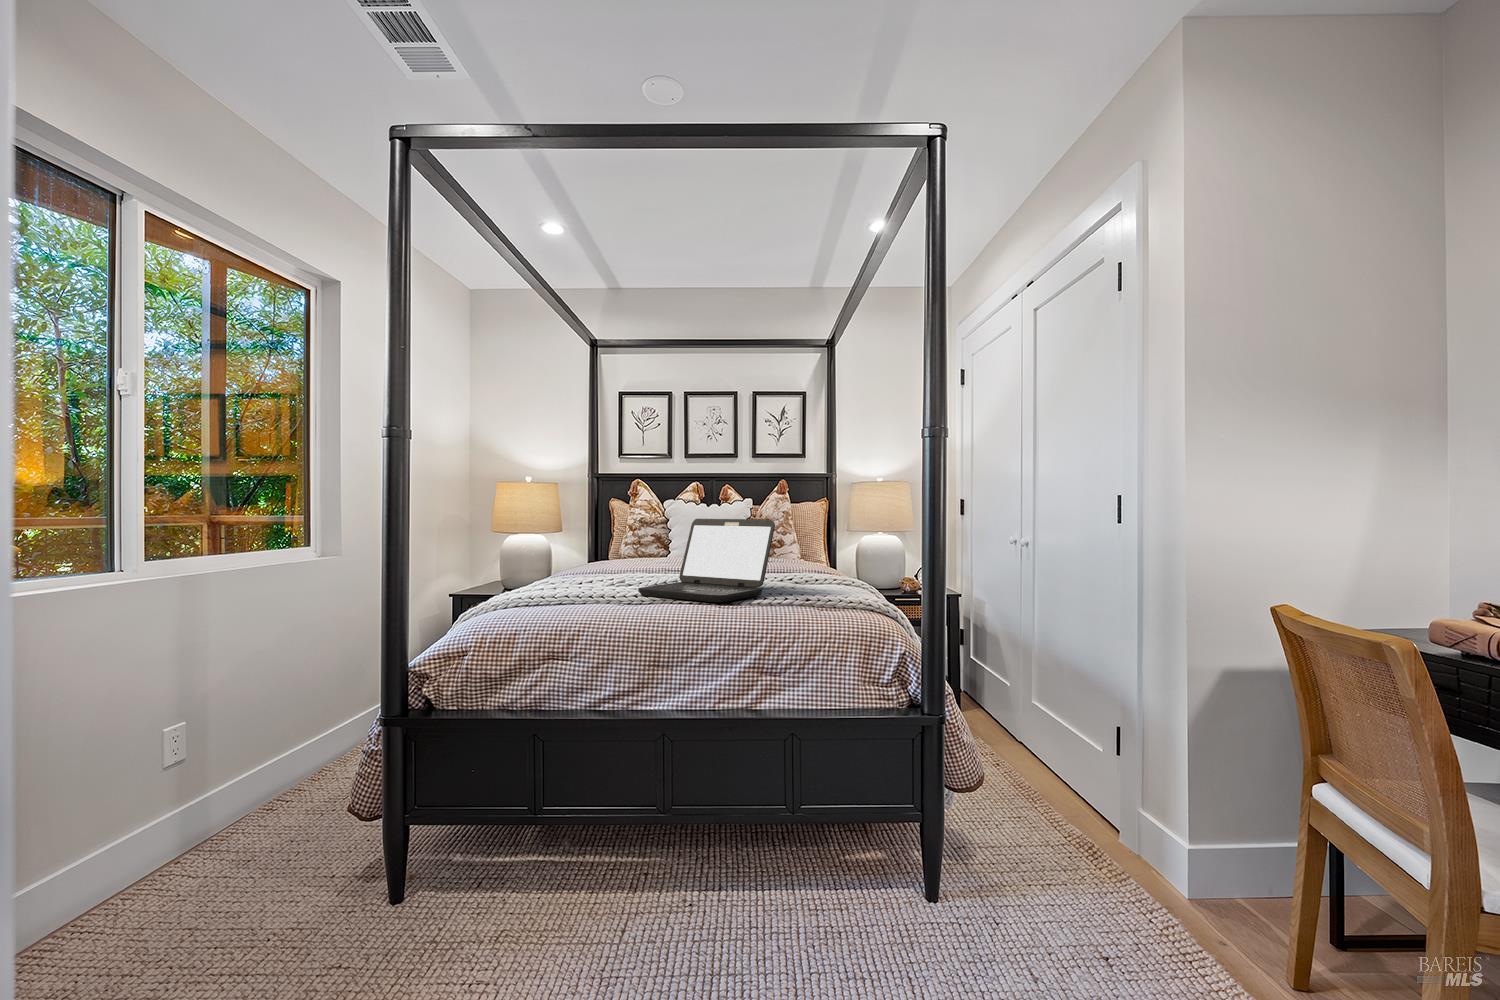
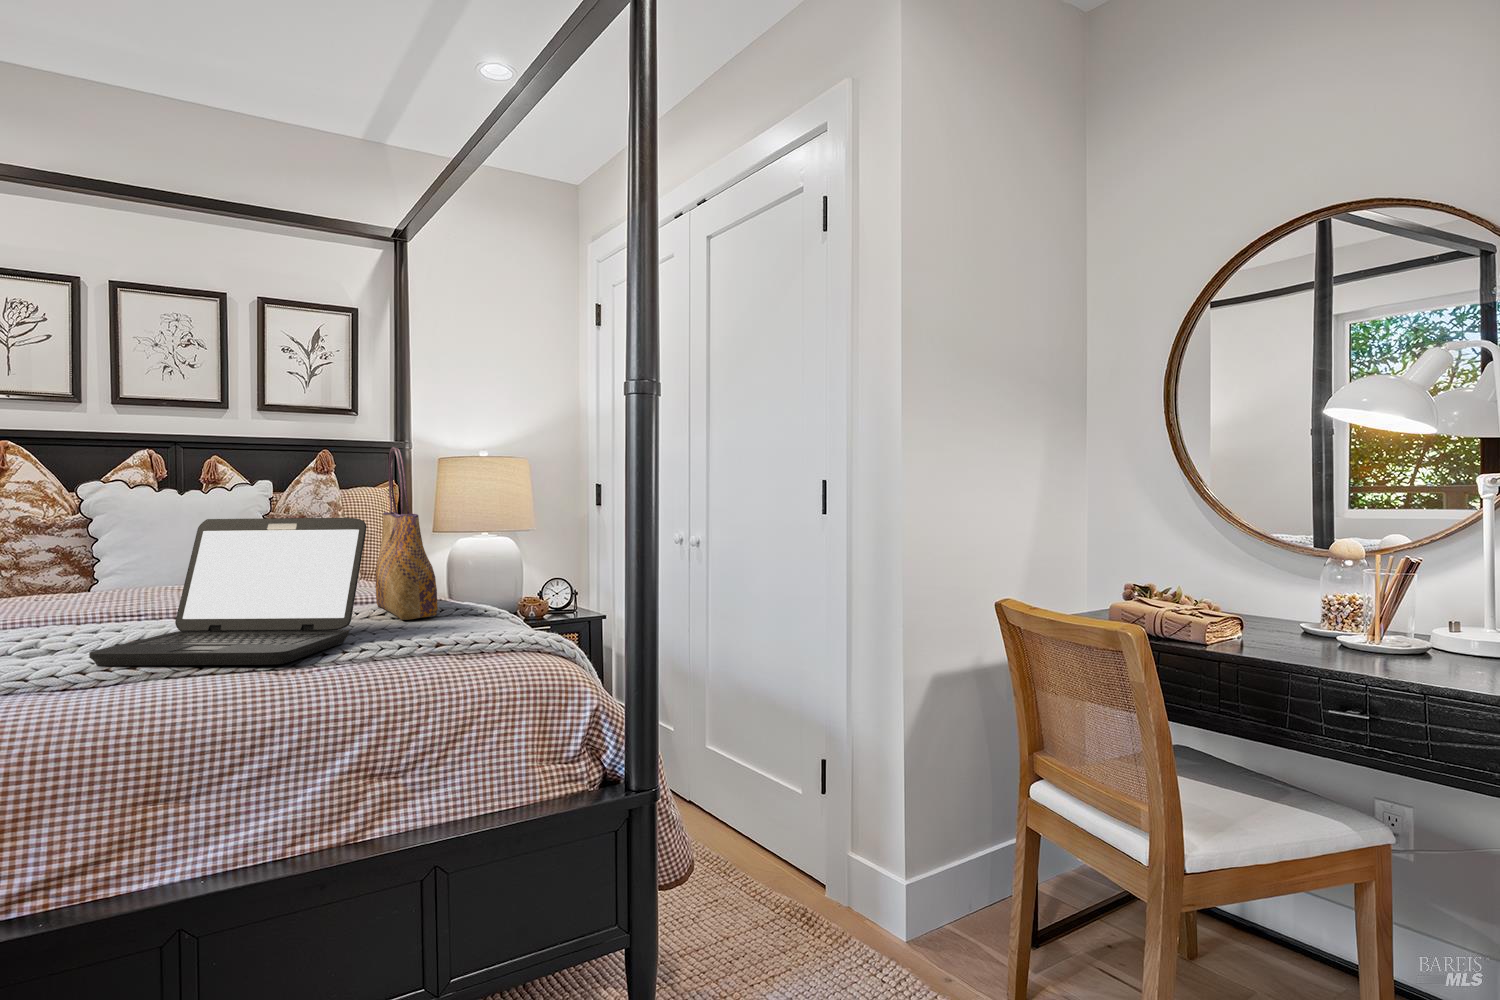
tote bag: none [792,474,822,587] -> present [375,447,438,620]

